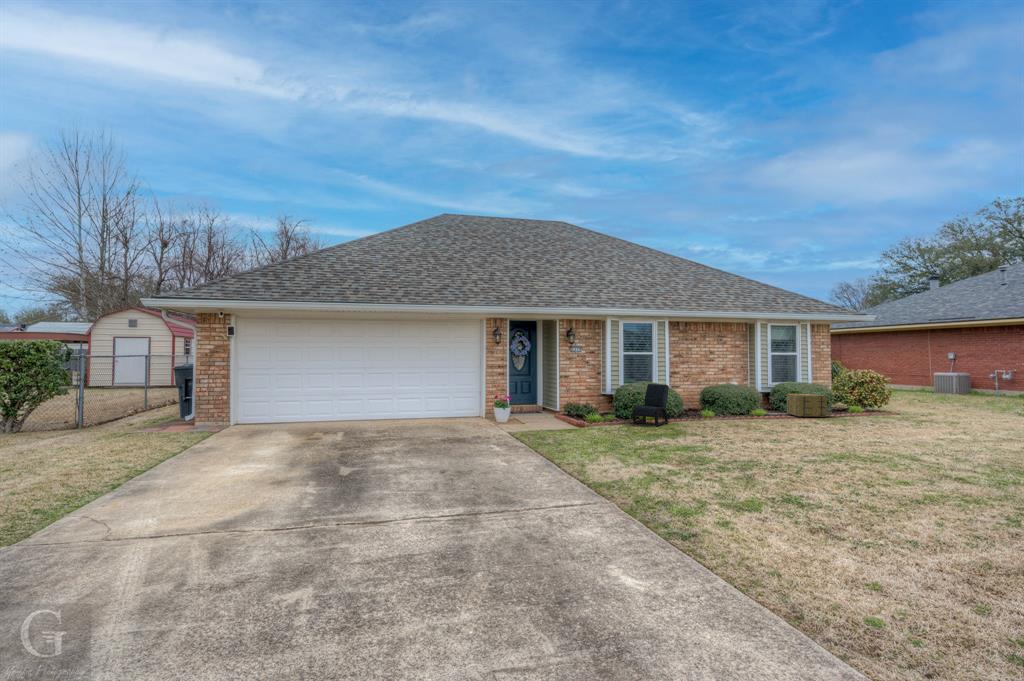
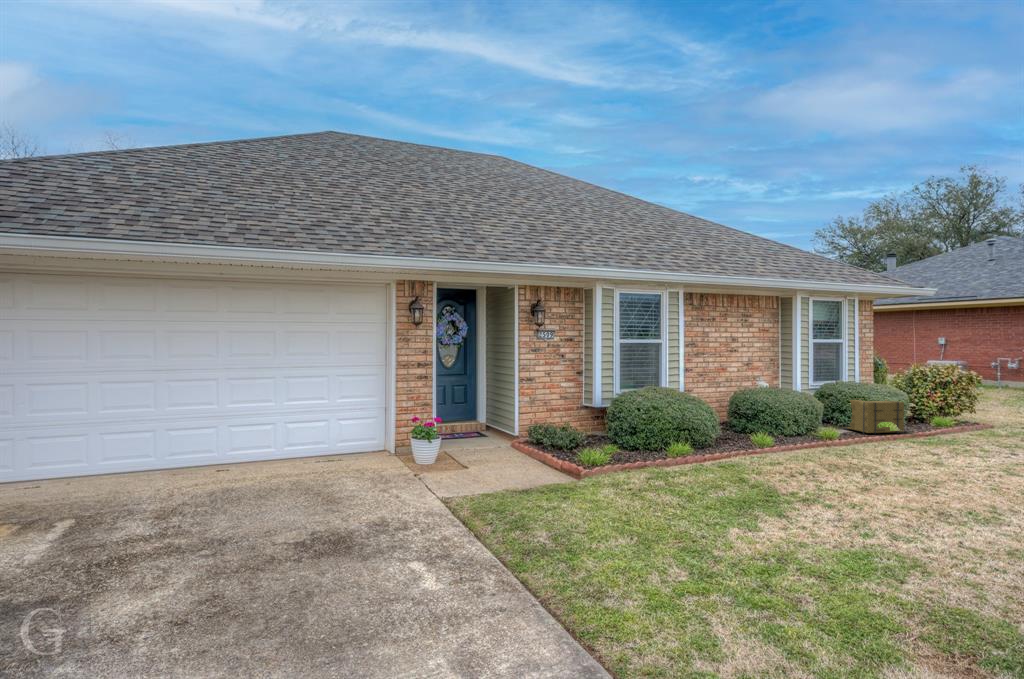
lounge chair: present [632,384,669,427] -> none [647,390,701,463]

